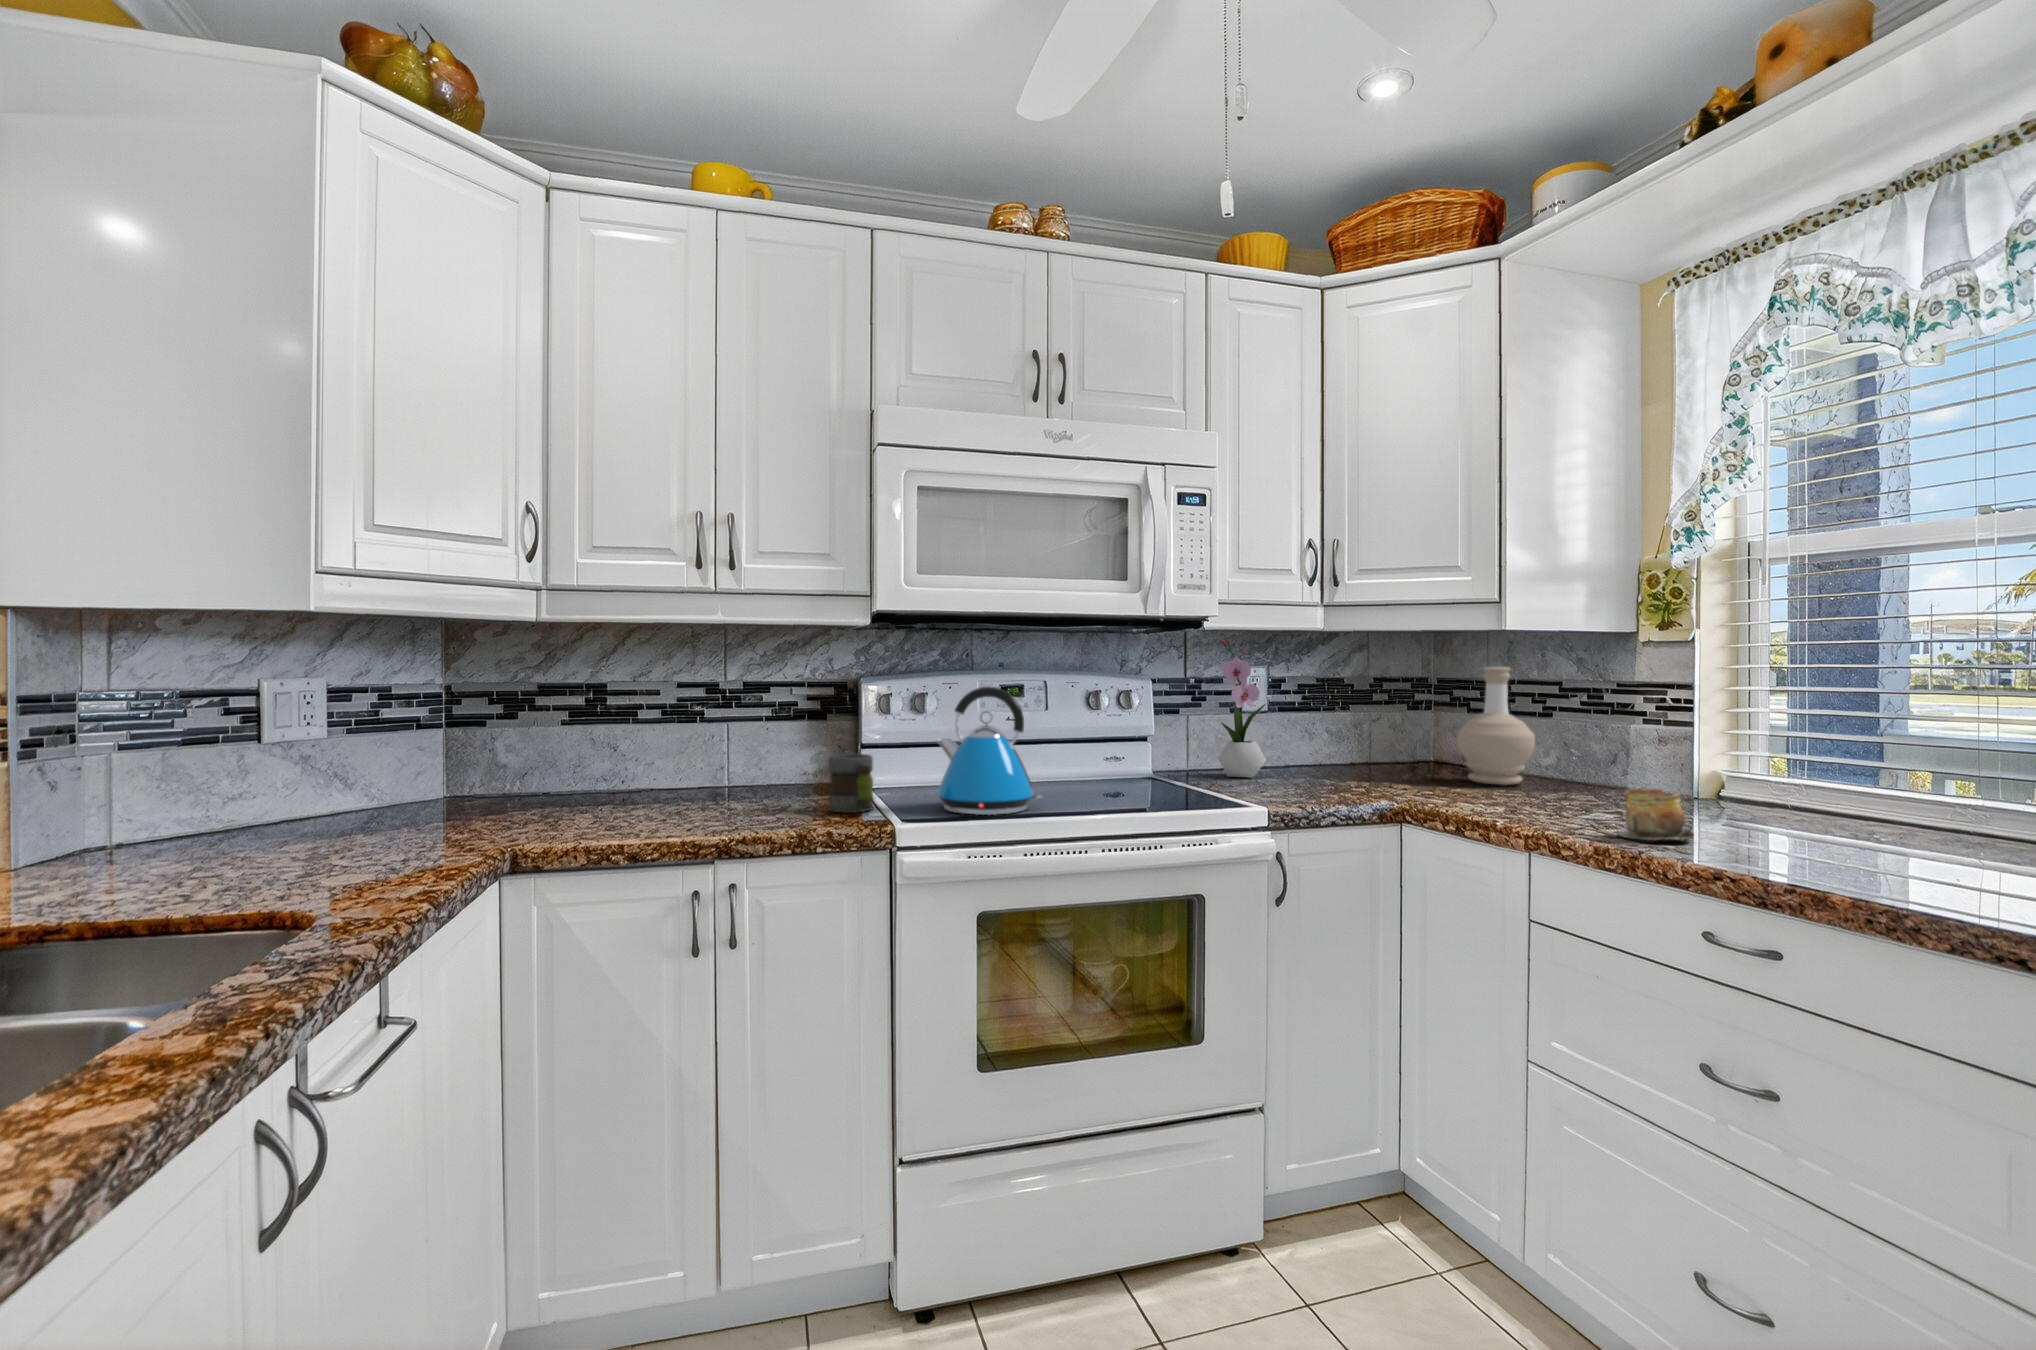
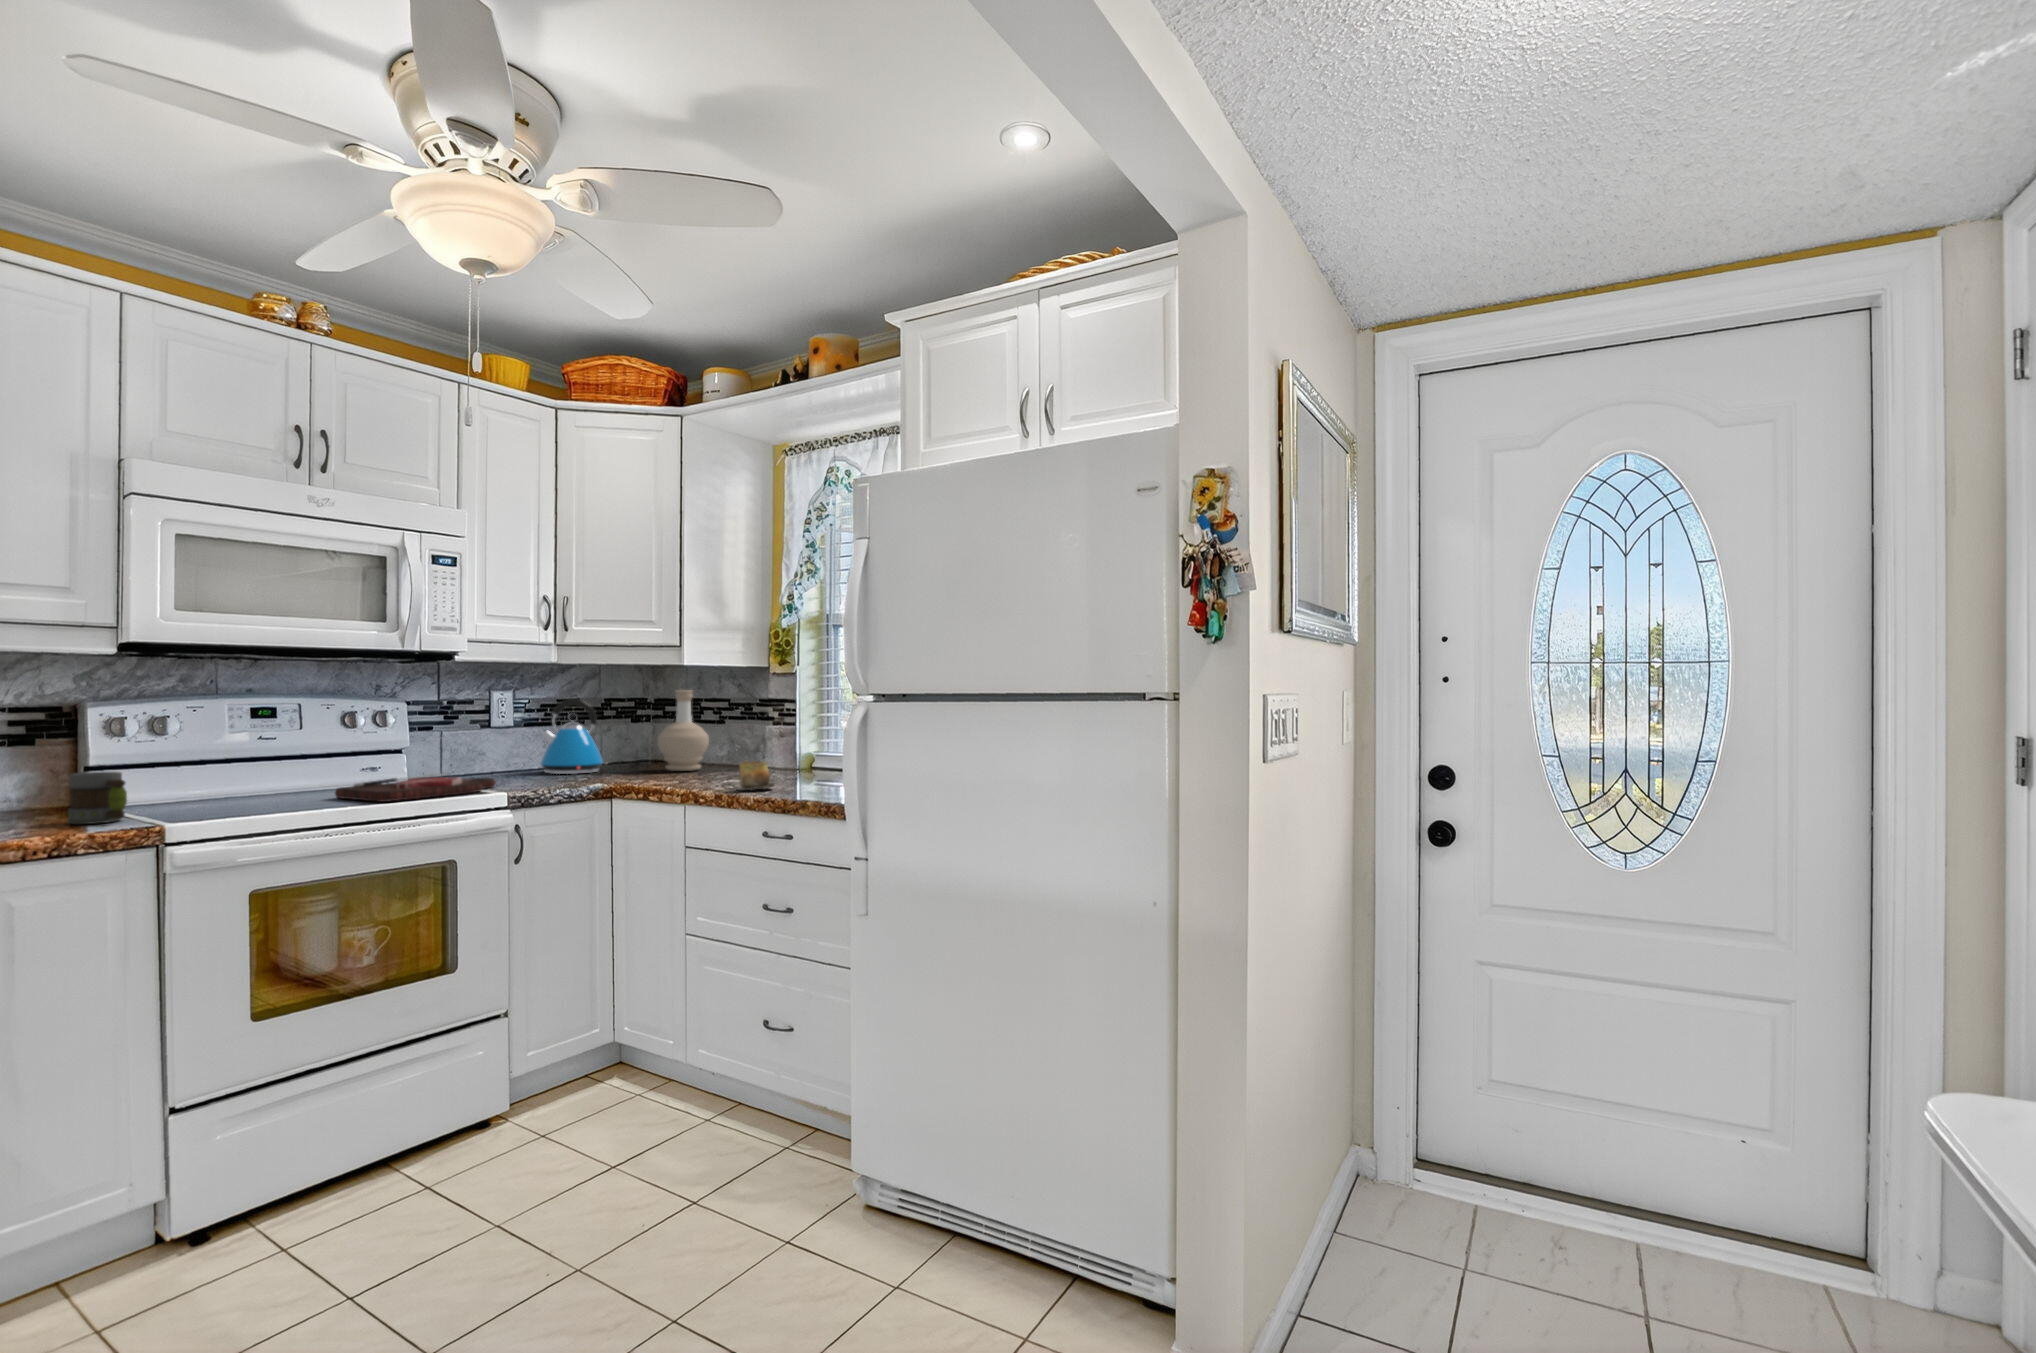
flower arrangement: present [1218,639,1266,778] -> none [468,669,510,779]
kettle: present [937,687,1042,815] -> present [540,699,605,774]
cutting board: none [1074,771,1251,808] -> present [335,773,496,802]

